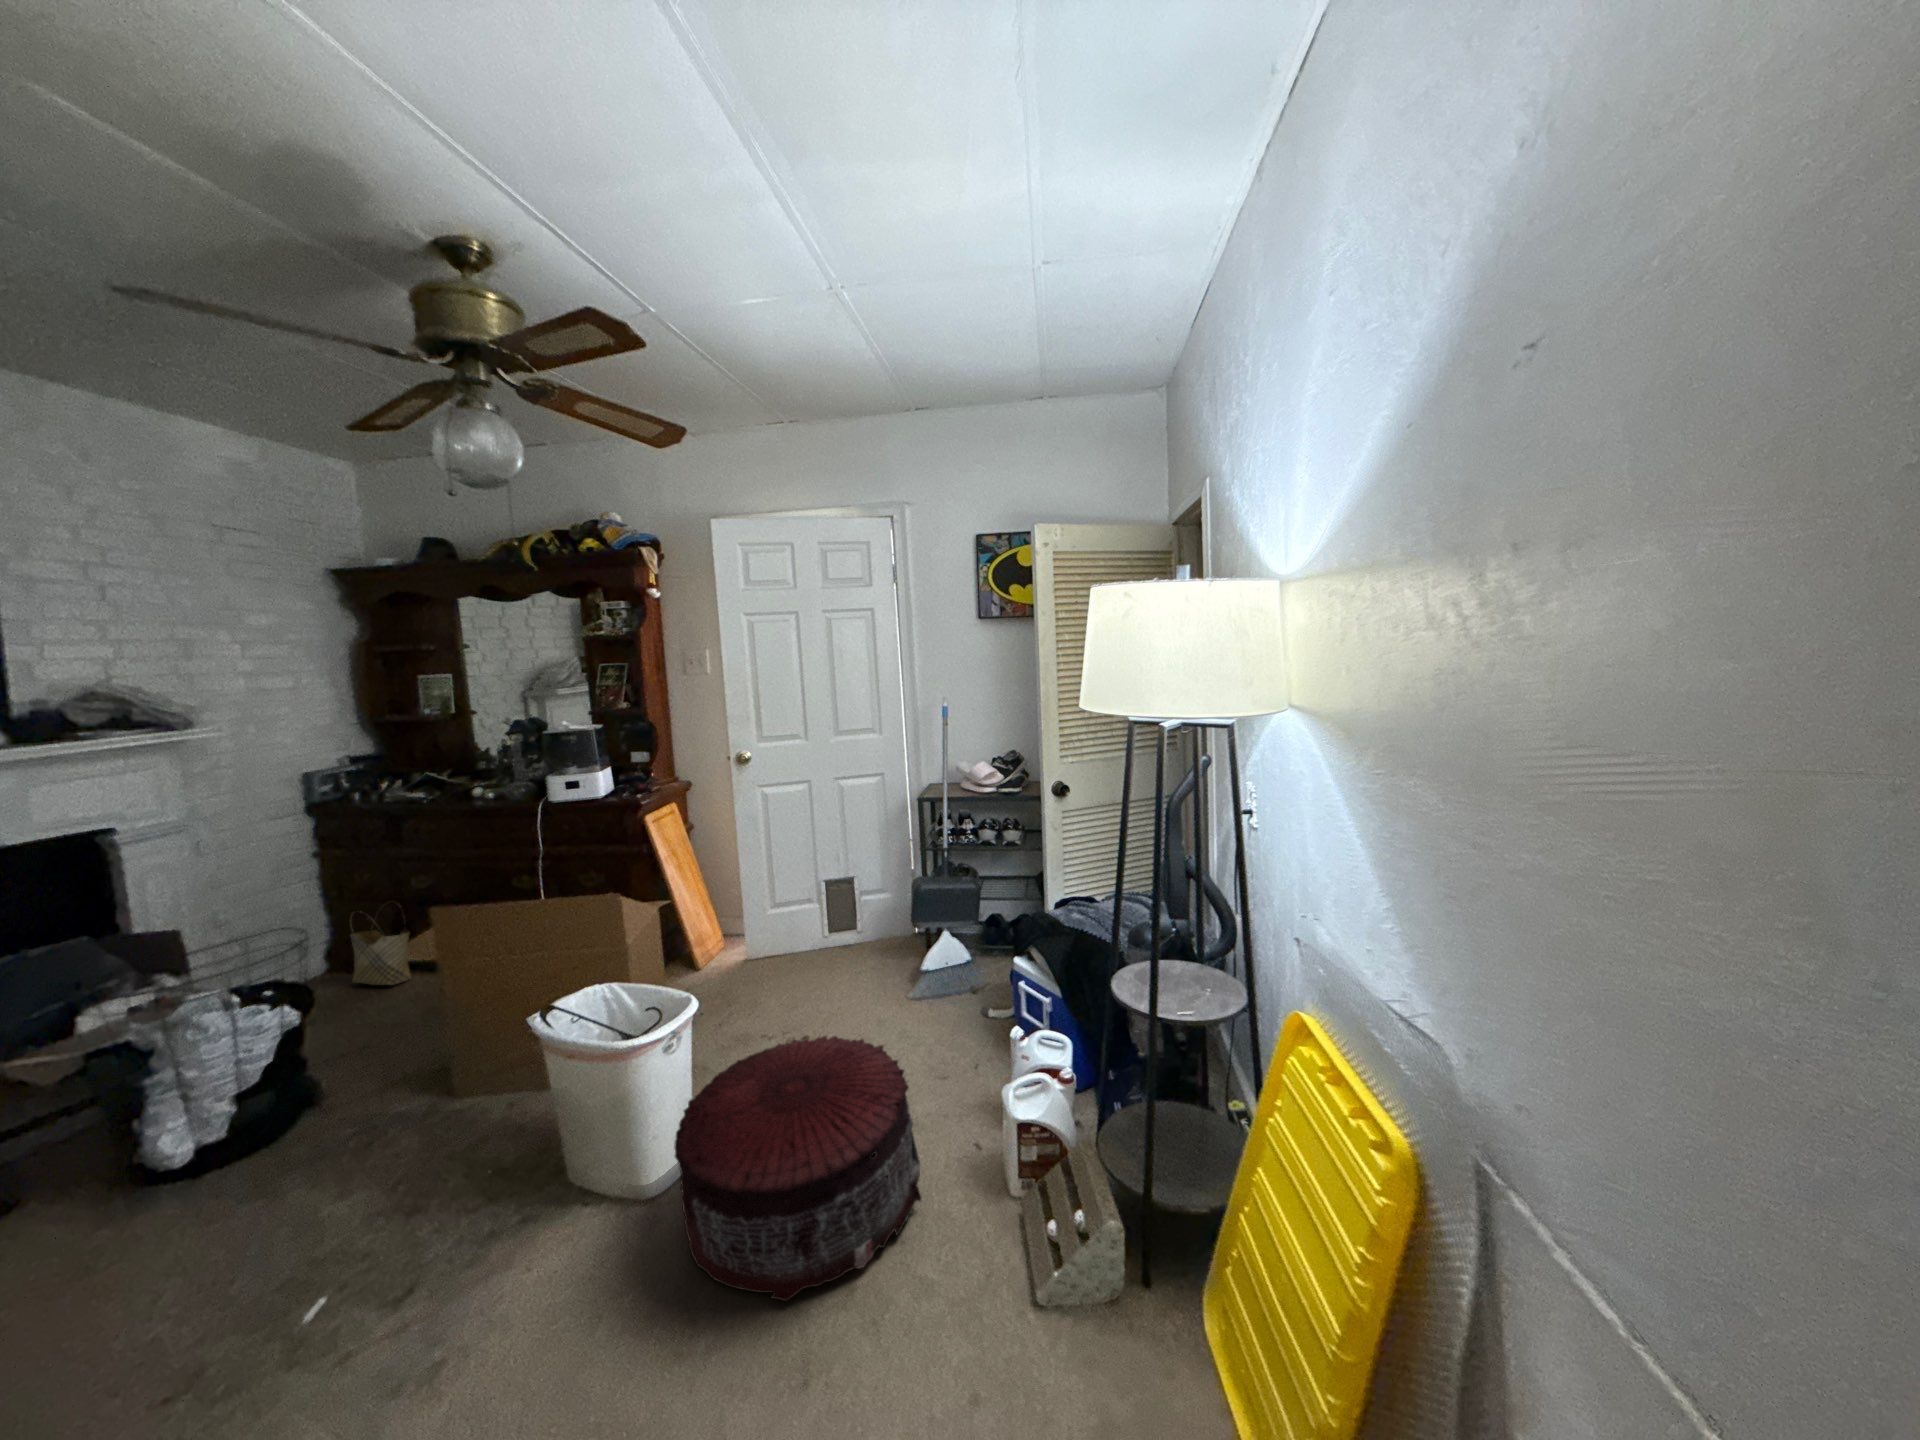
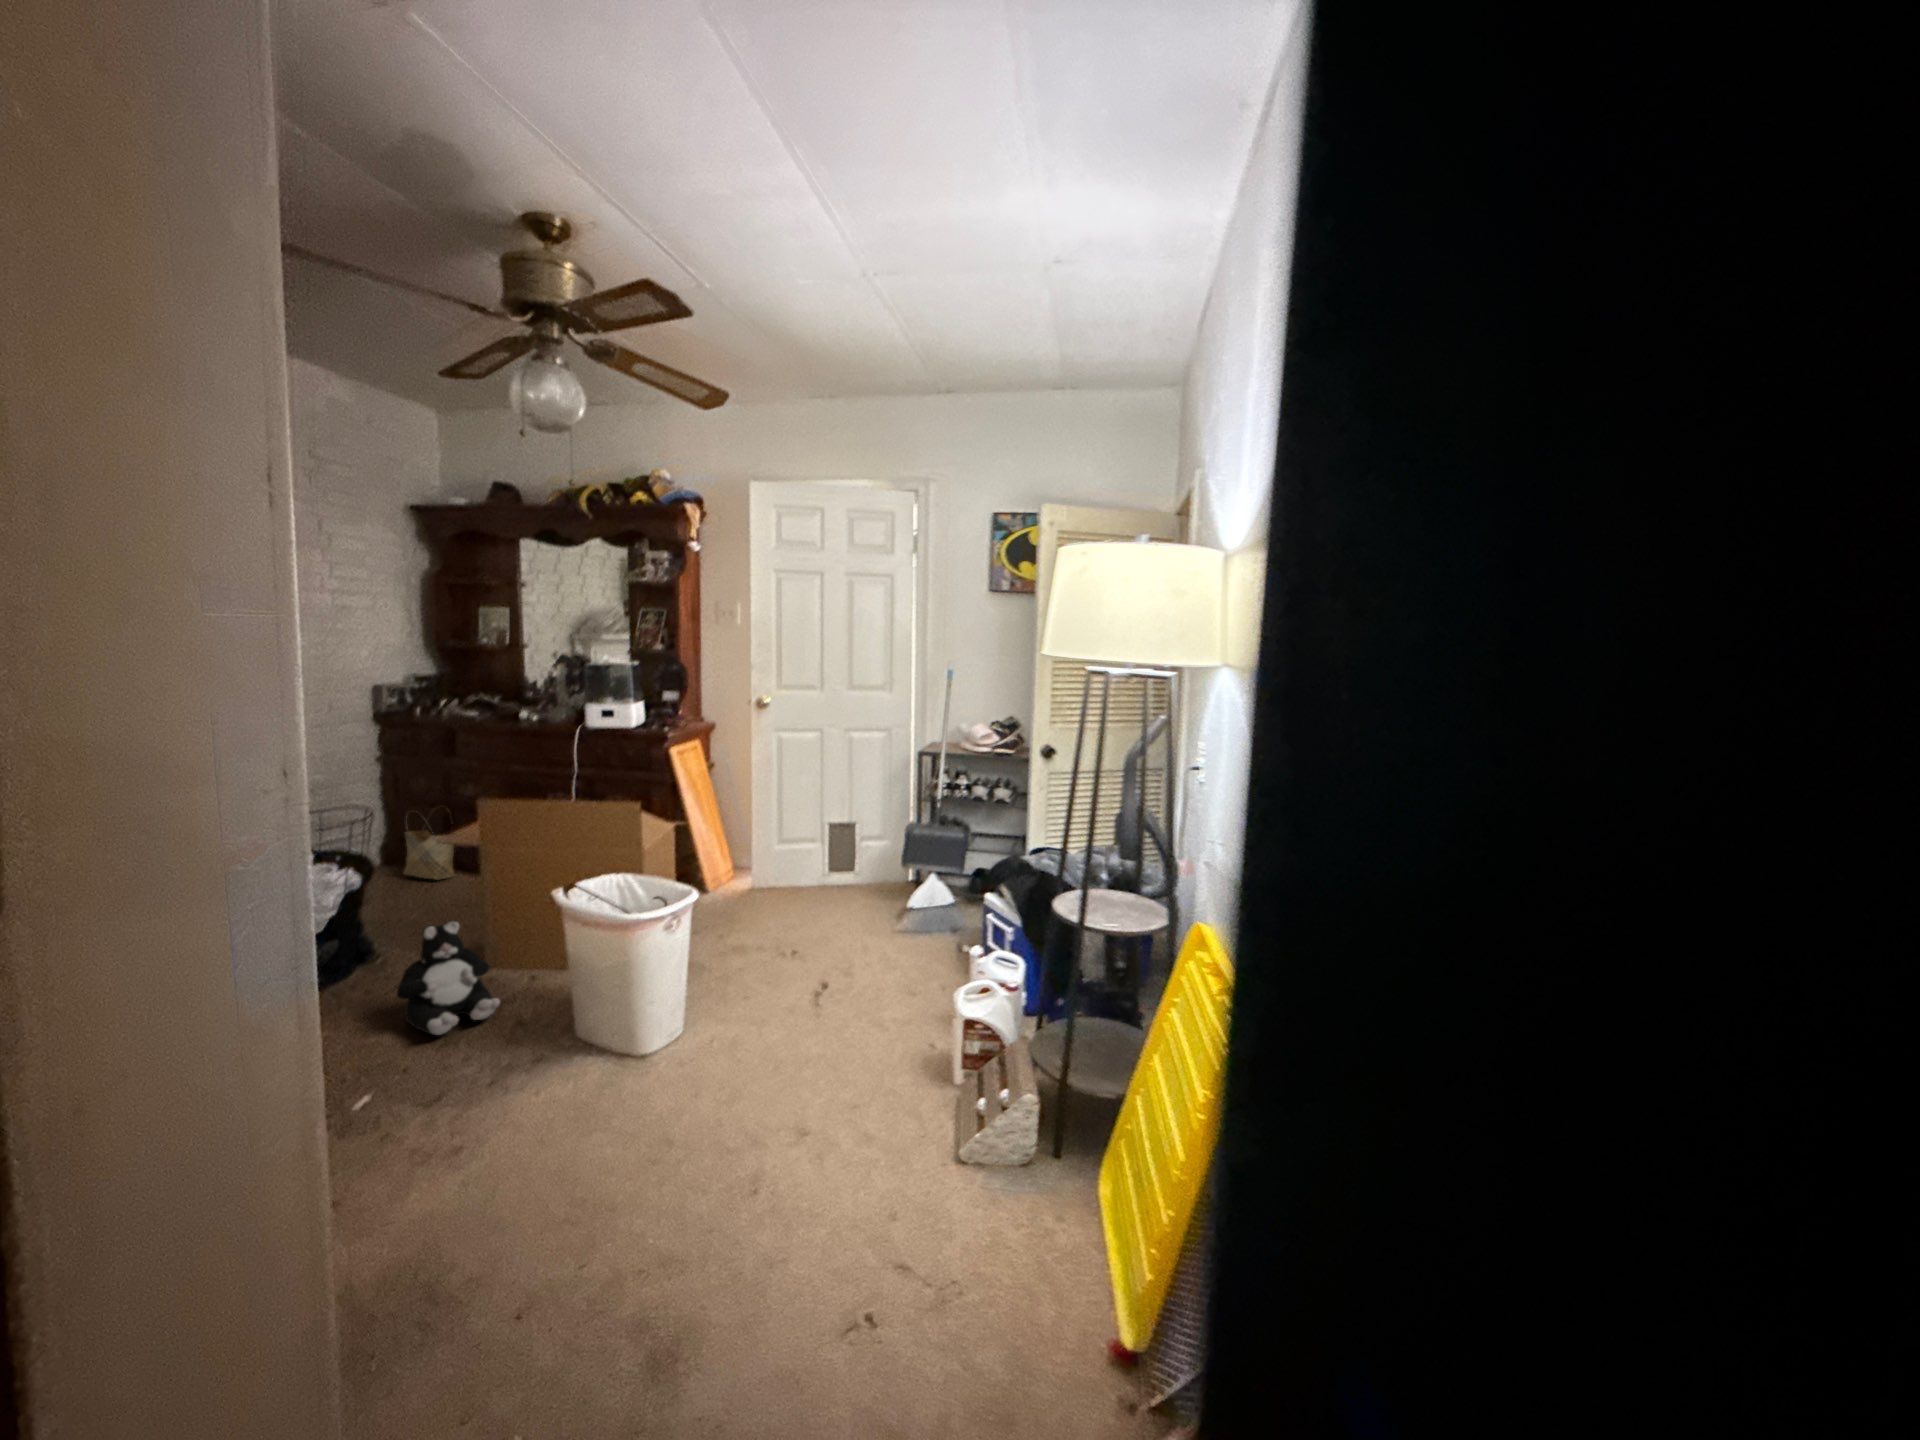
pouf: present [674,1036,921,1301] -> none [666,936,877,1134]
plush toy: none [347,1058,473,1203] -> present [397,920,500,1035]

